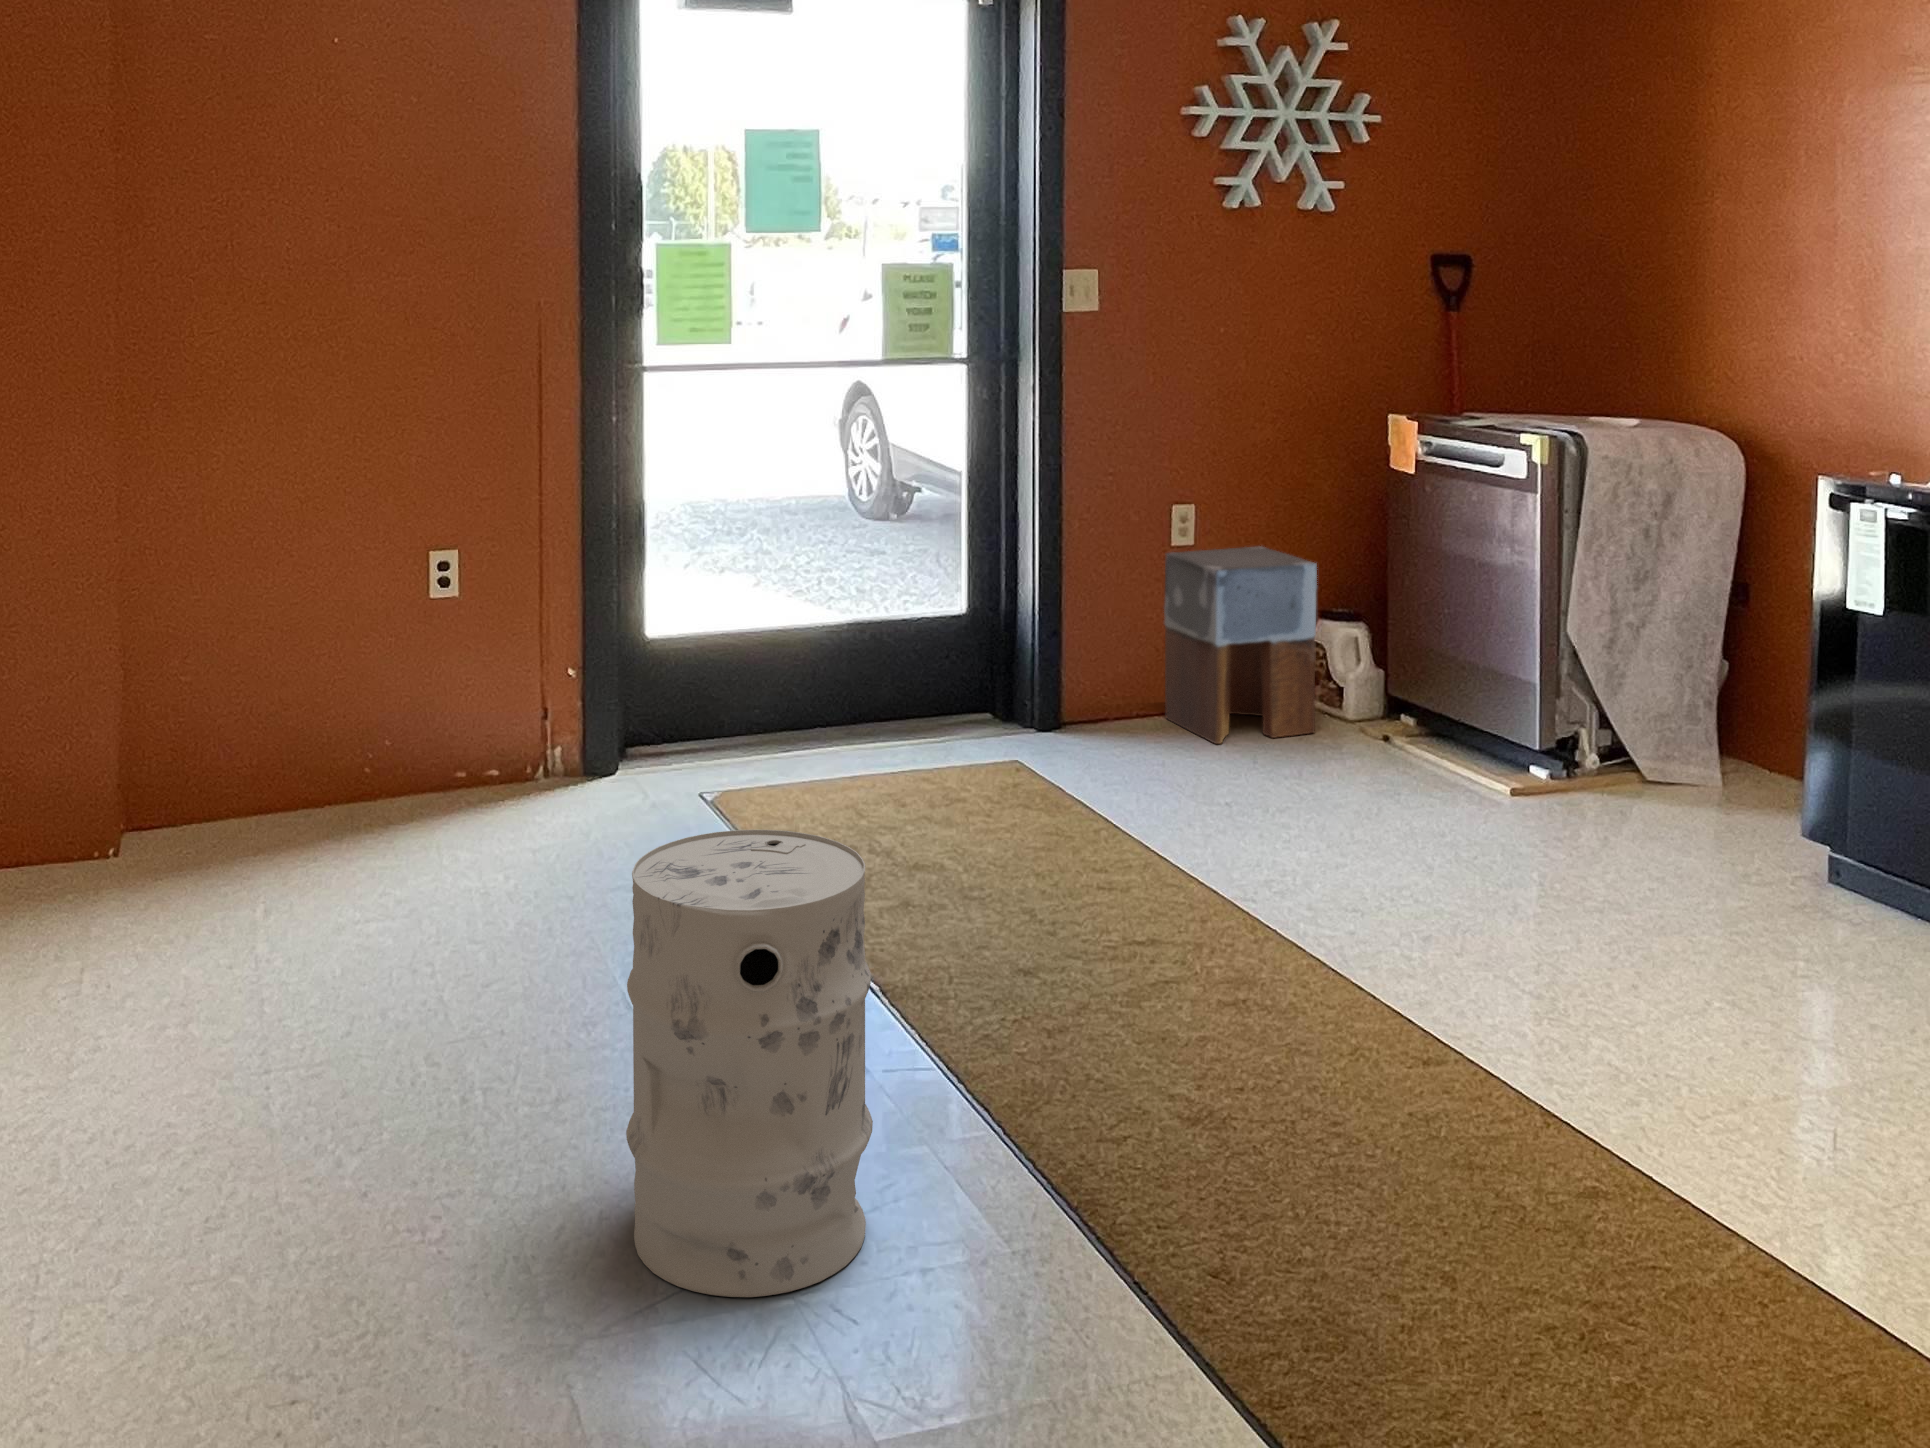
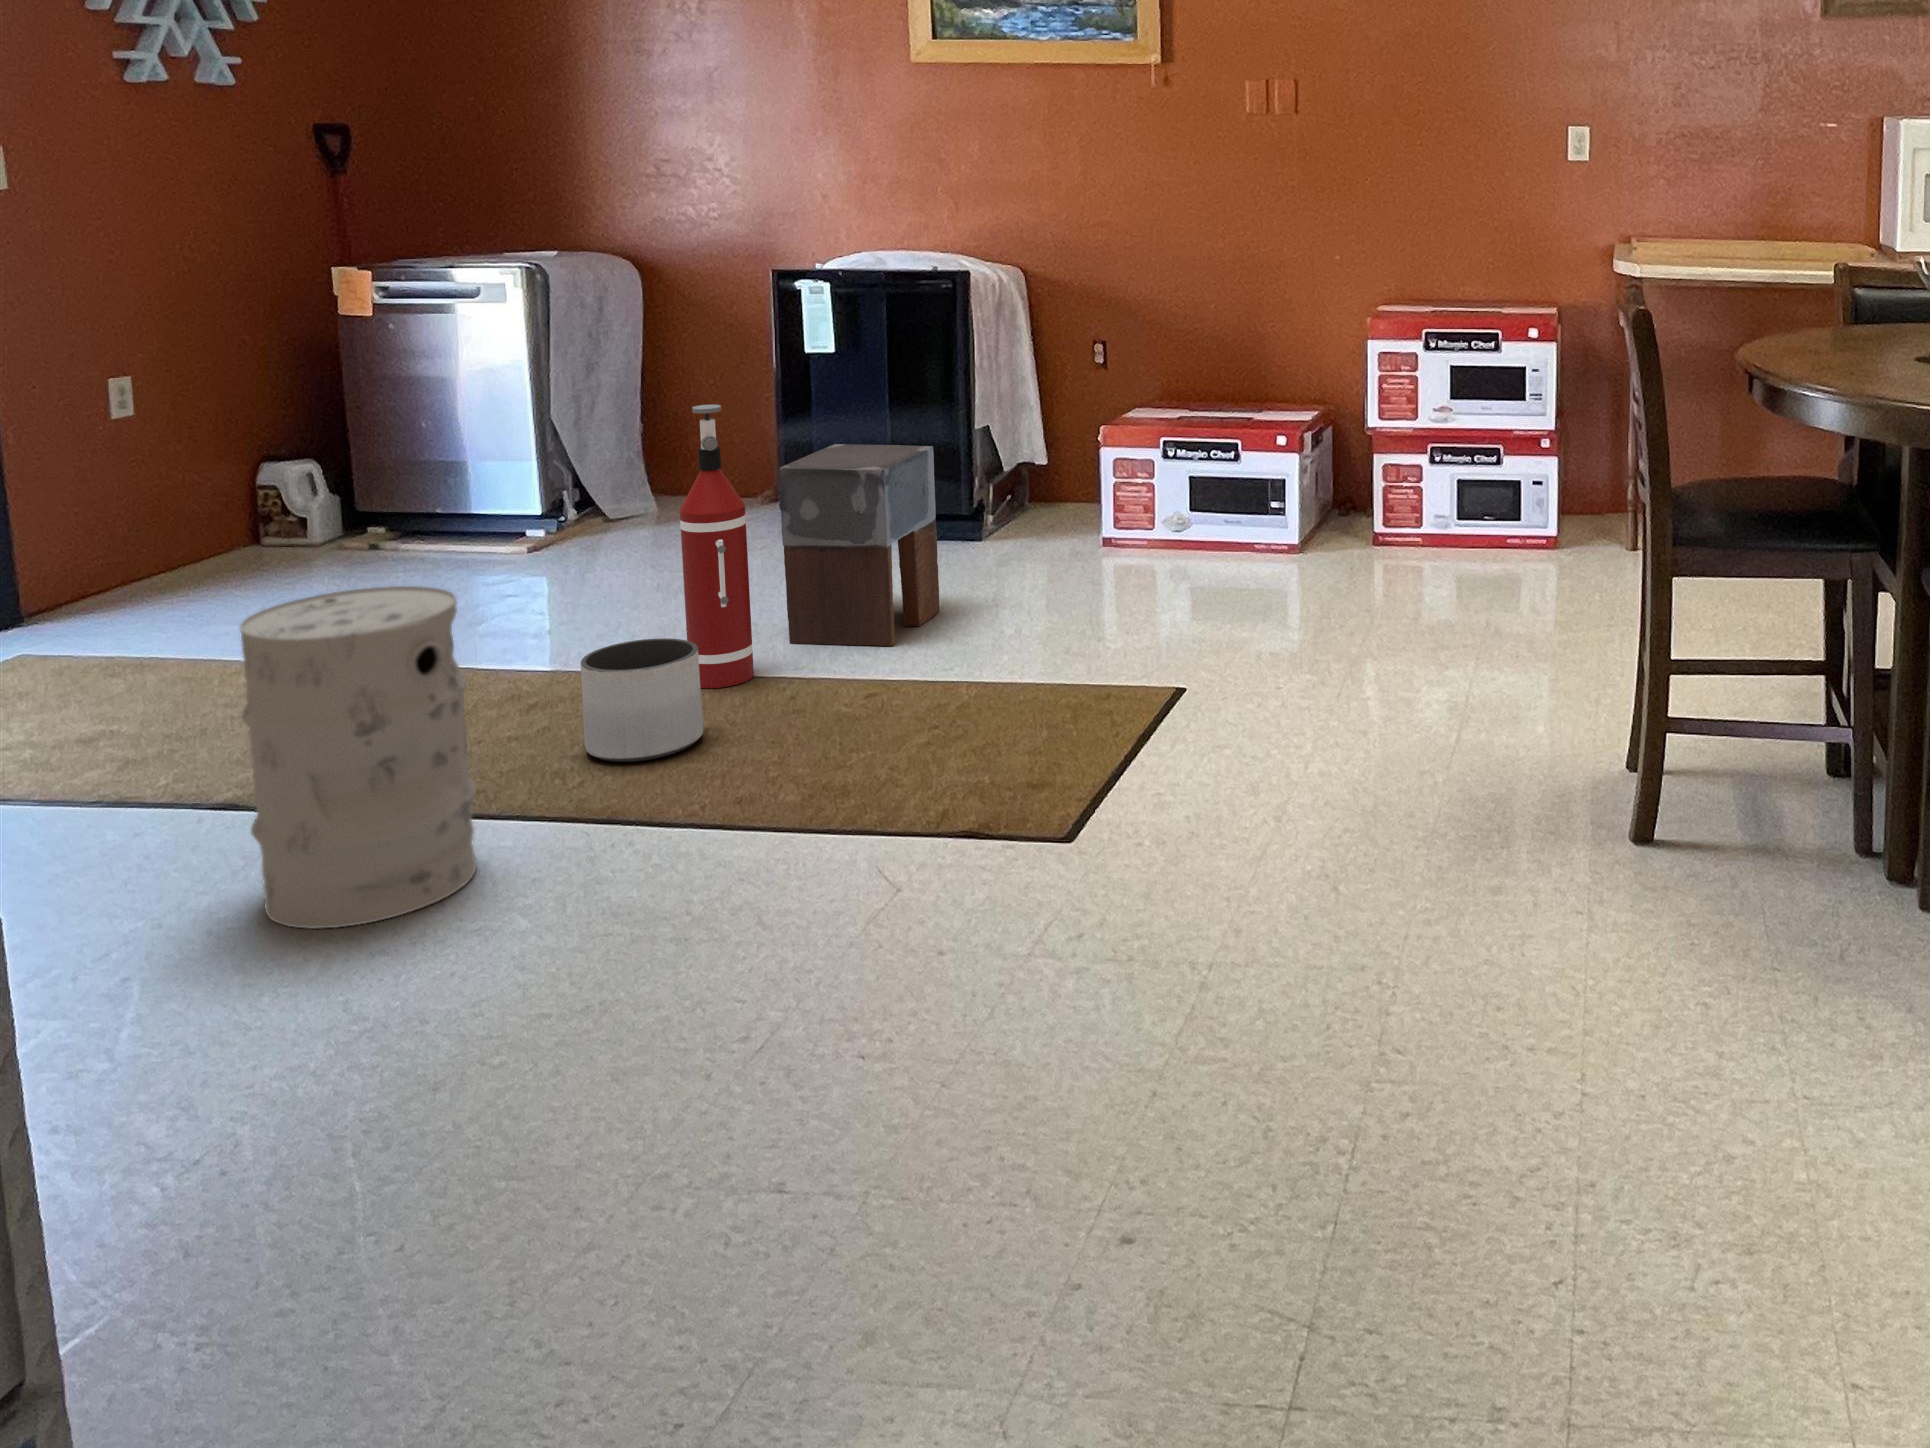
stool: present [1164,547,1317,744] -> present [779,444,939,646]
fire extinguisher: none [1403,679,1501,1123] -> present [680,405,754,688]
planter: none [1152,1002,1311,1206] -> present [581,638,703,762]

